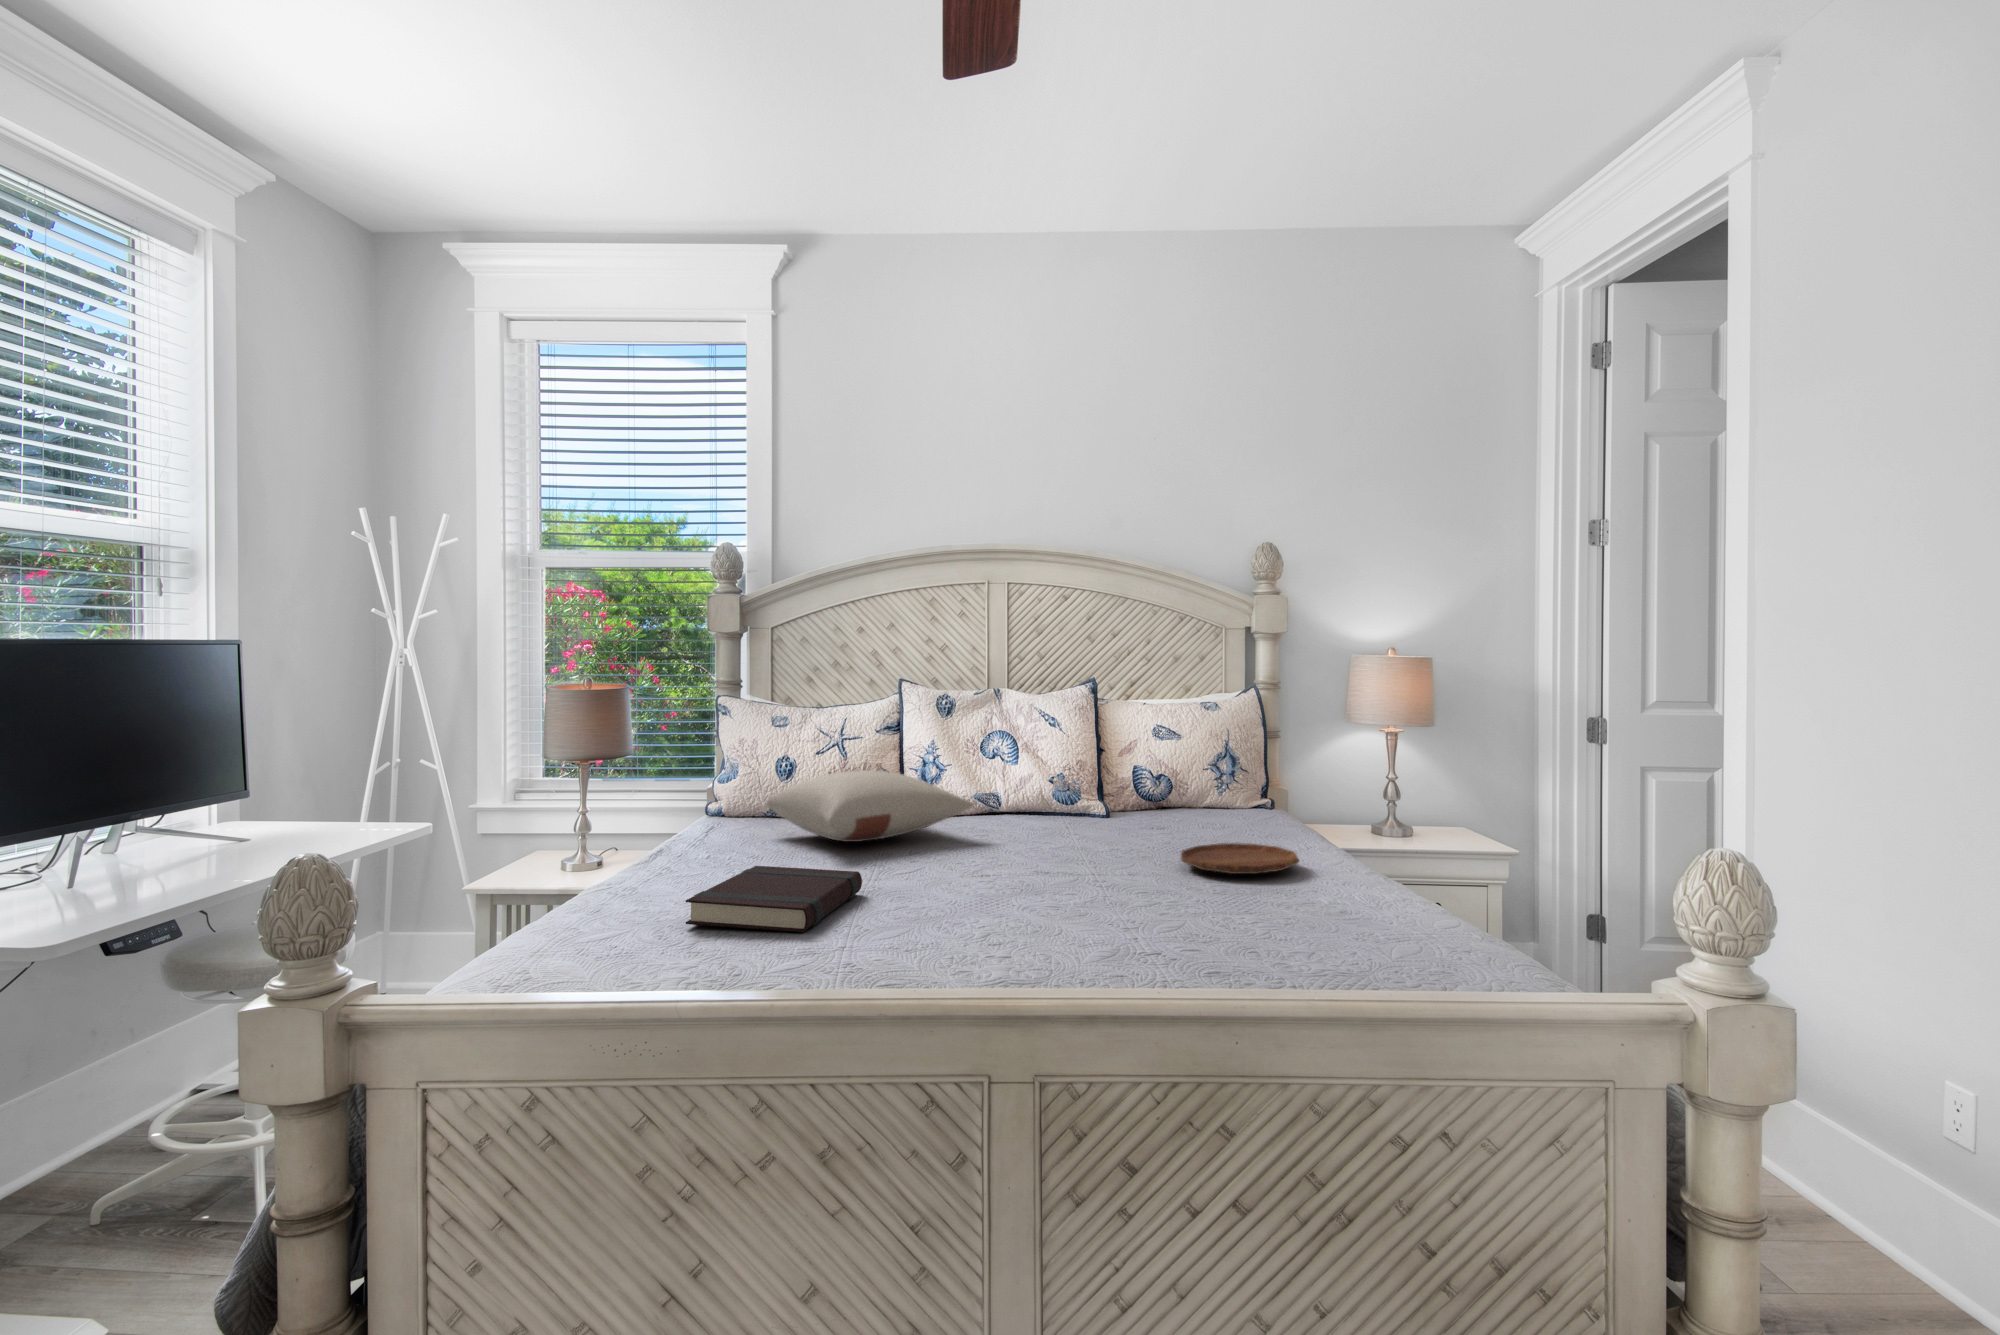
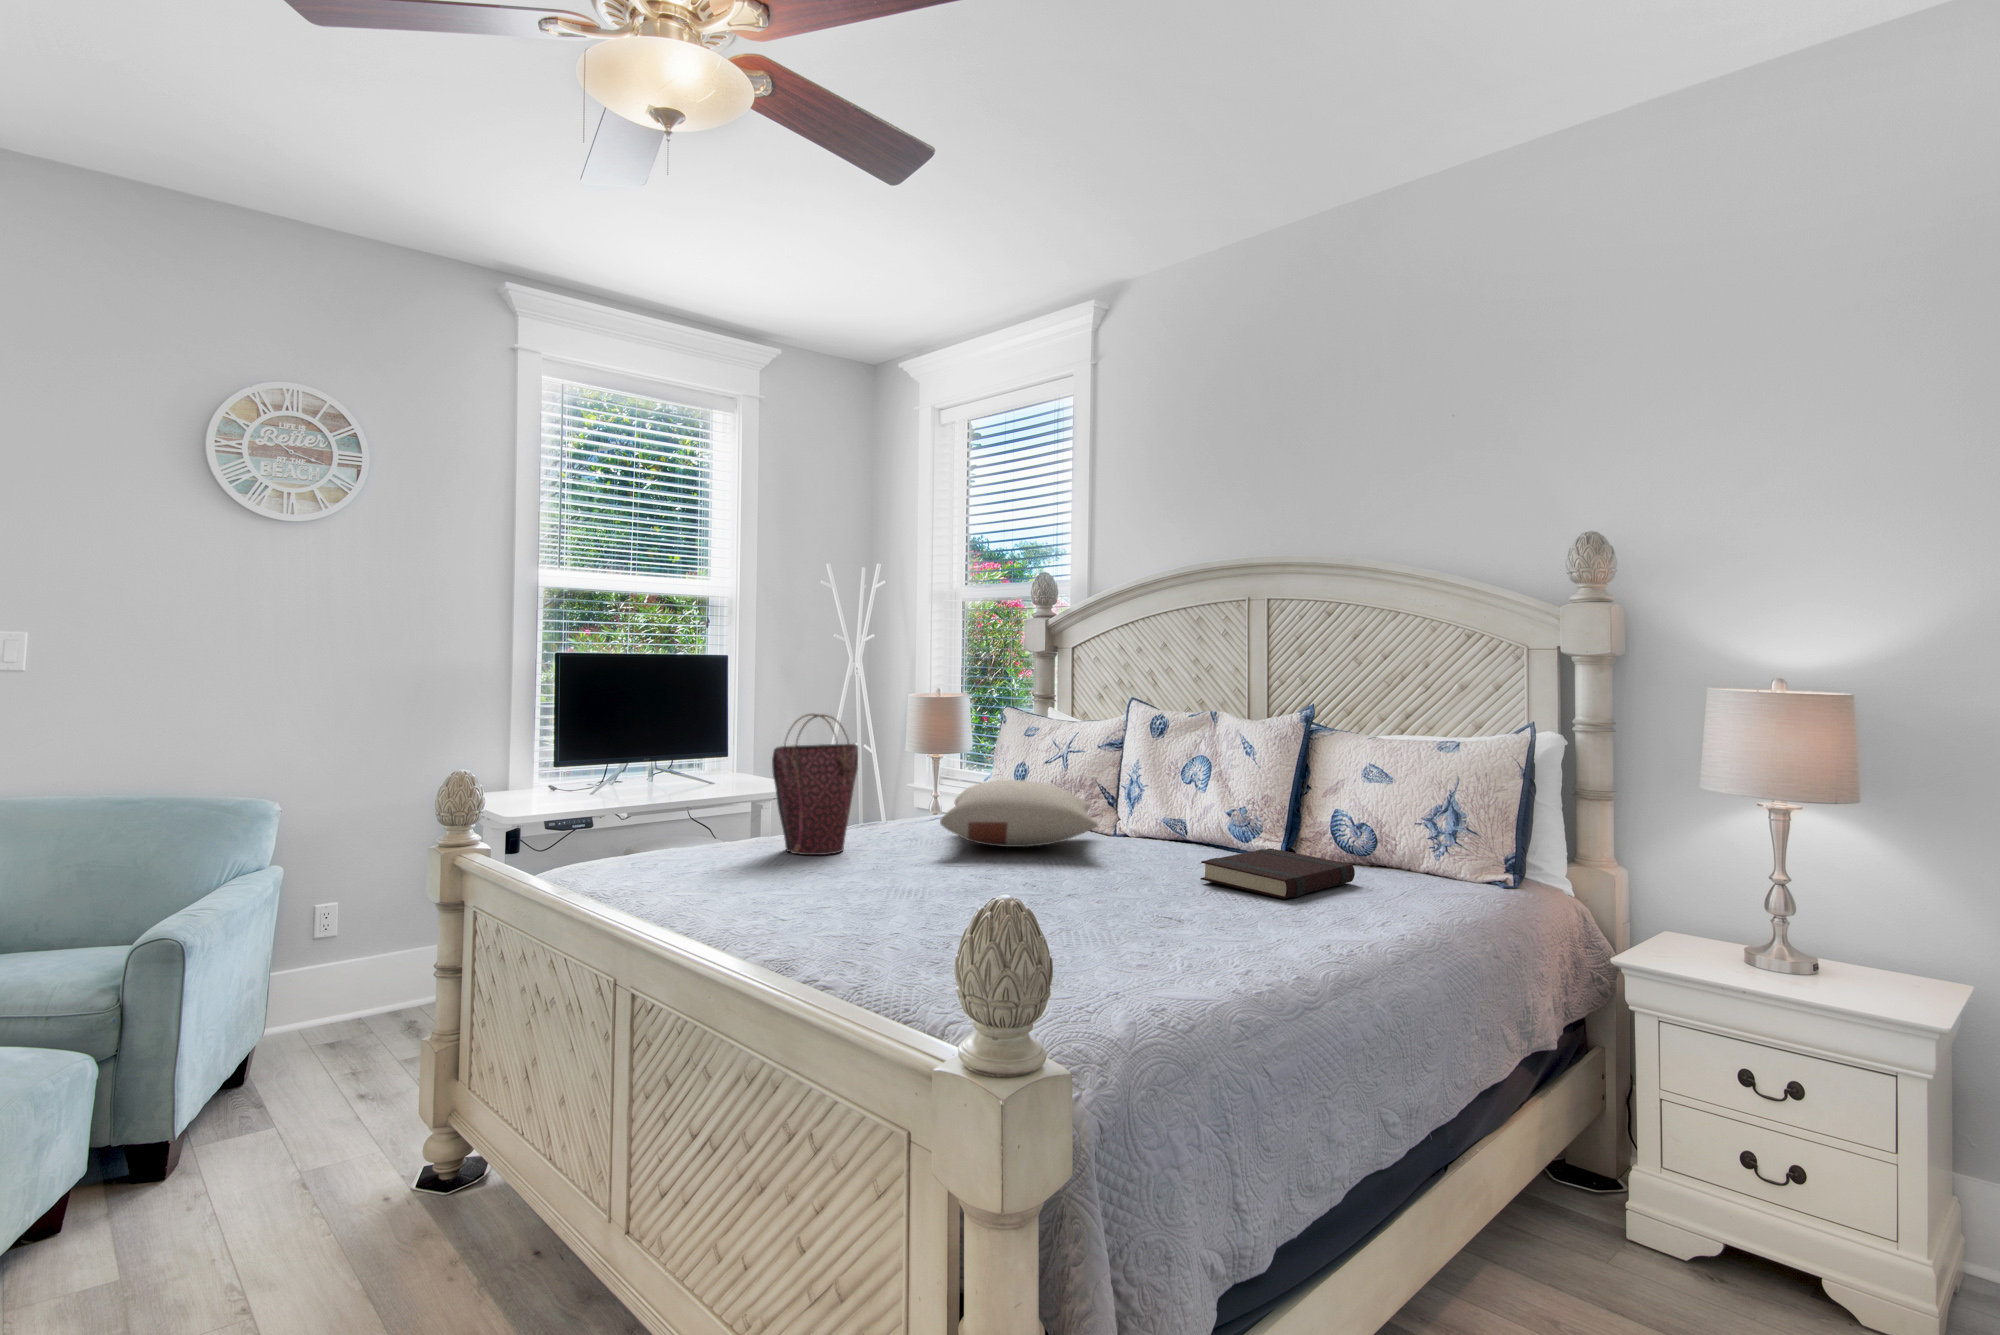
handbag: none [637,714,718,884] -> present [772,714,858,855]
tray: present [1181,843,1299,874] -> none [1191,897,1328,936]
book: present [686,866,862,932] -> present [1201,848,1355,899]

